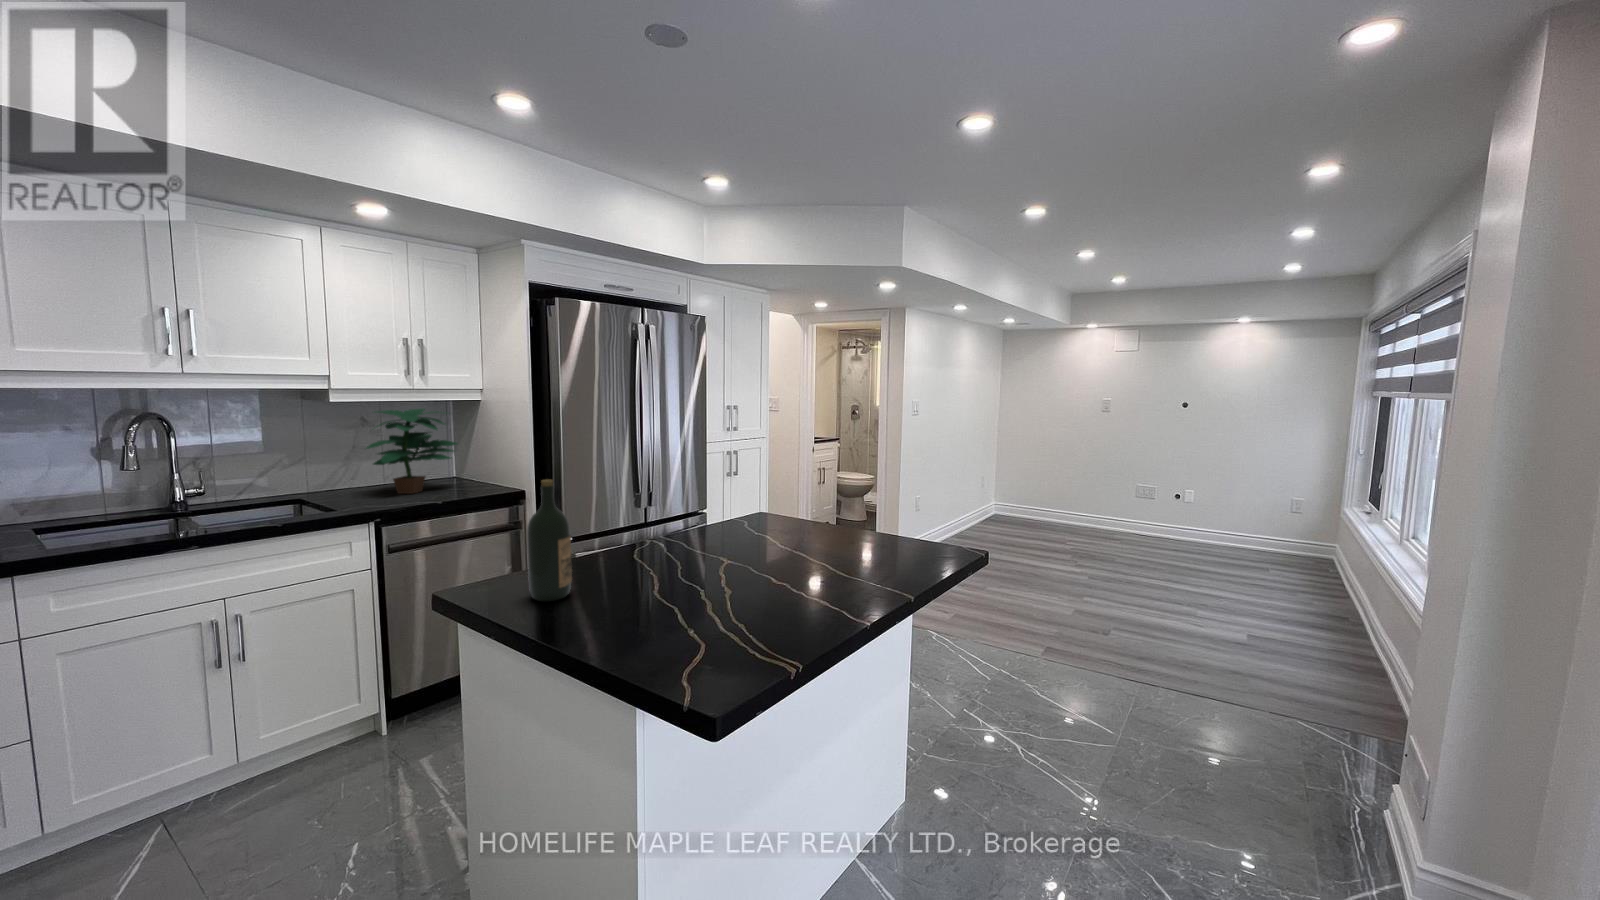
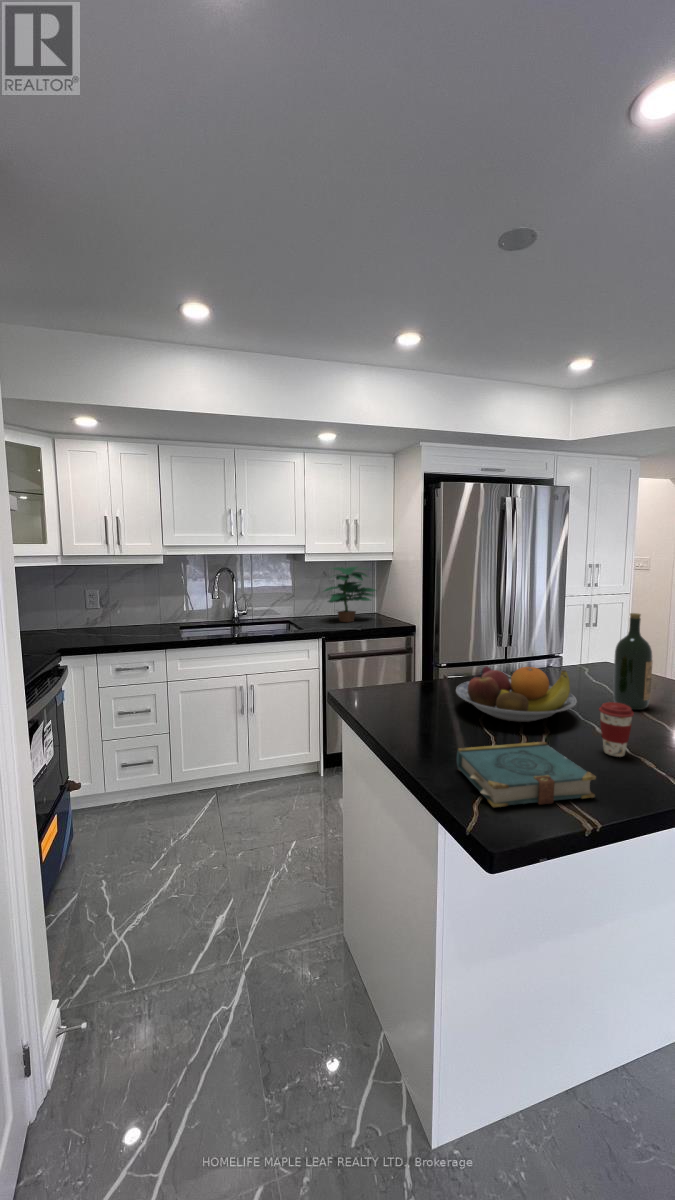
wine bottle: present [527,479,572,601] -> present [613,613,652,710]
fruit bowl: none [623,525,751,589] -> present [456,667,577,722]
coffee cup: none [779,551,808,603] -> present [599,702,634,757]
book: none [653,601,791,677] -> present [457,742,596,807]

